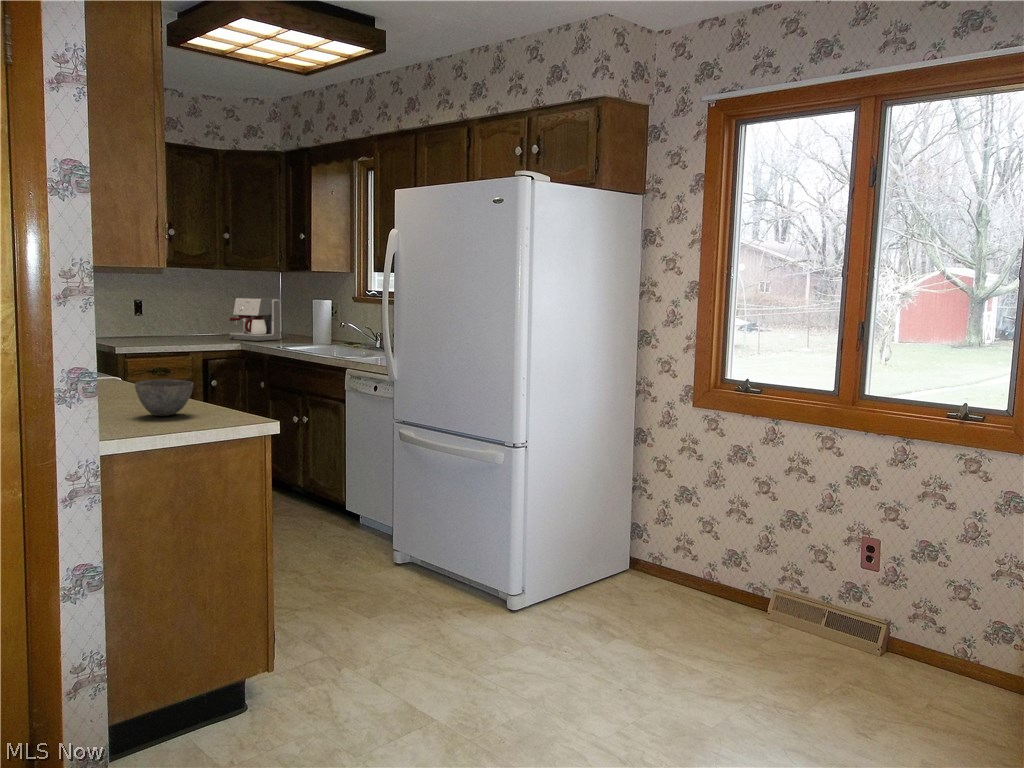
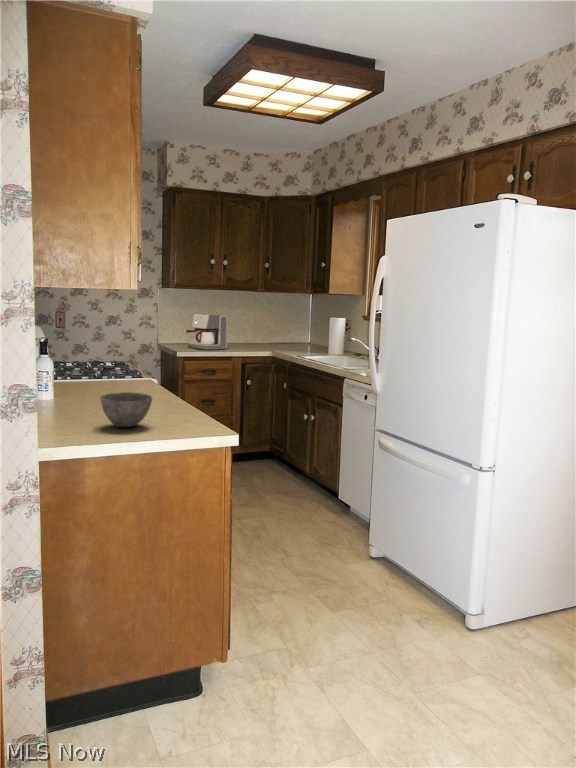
coffee maker: present [230,298,281,341] -> present [186,314,227,350]

